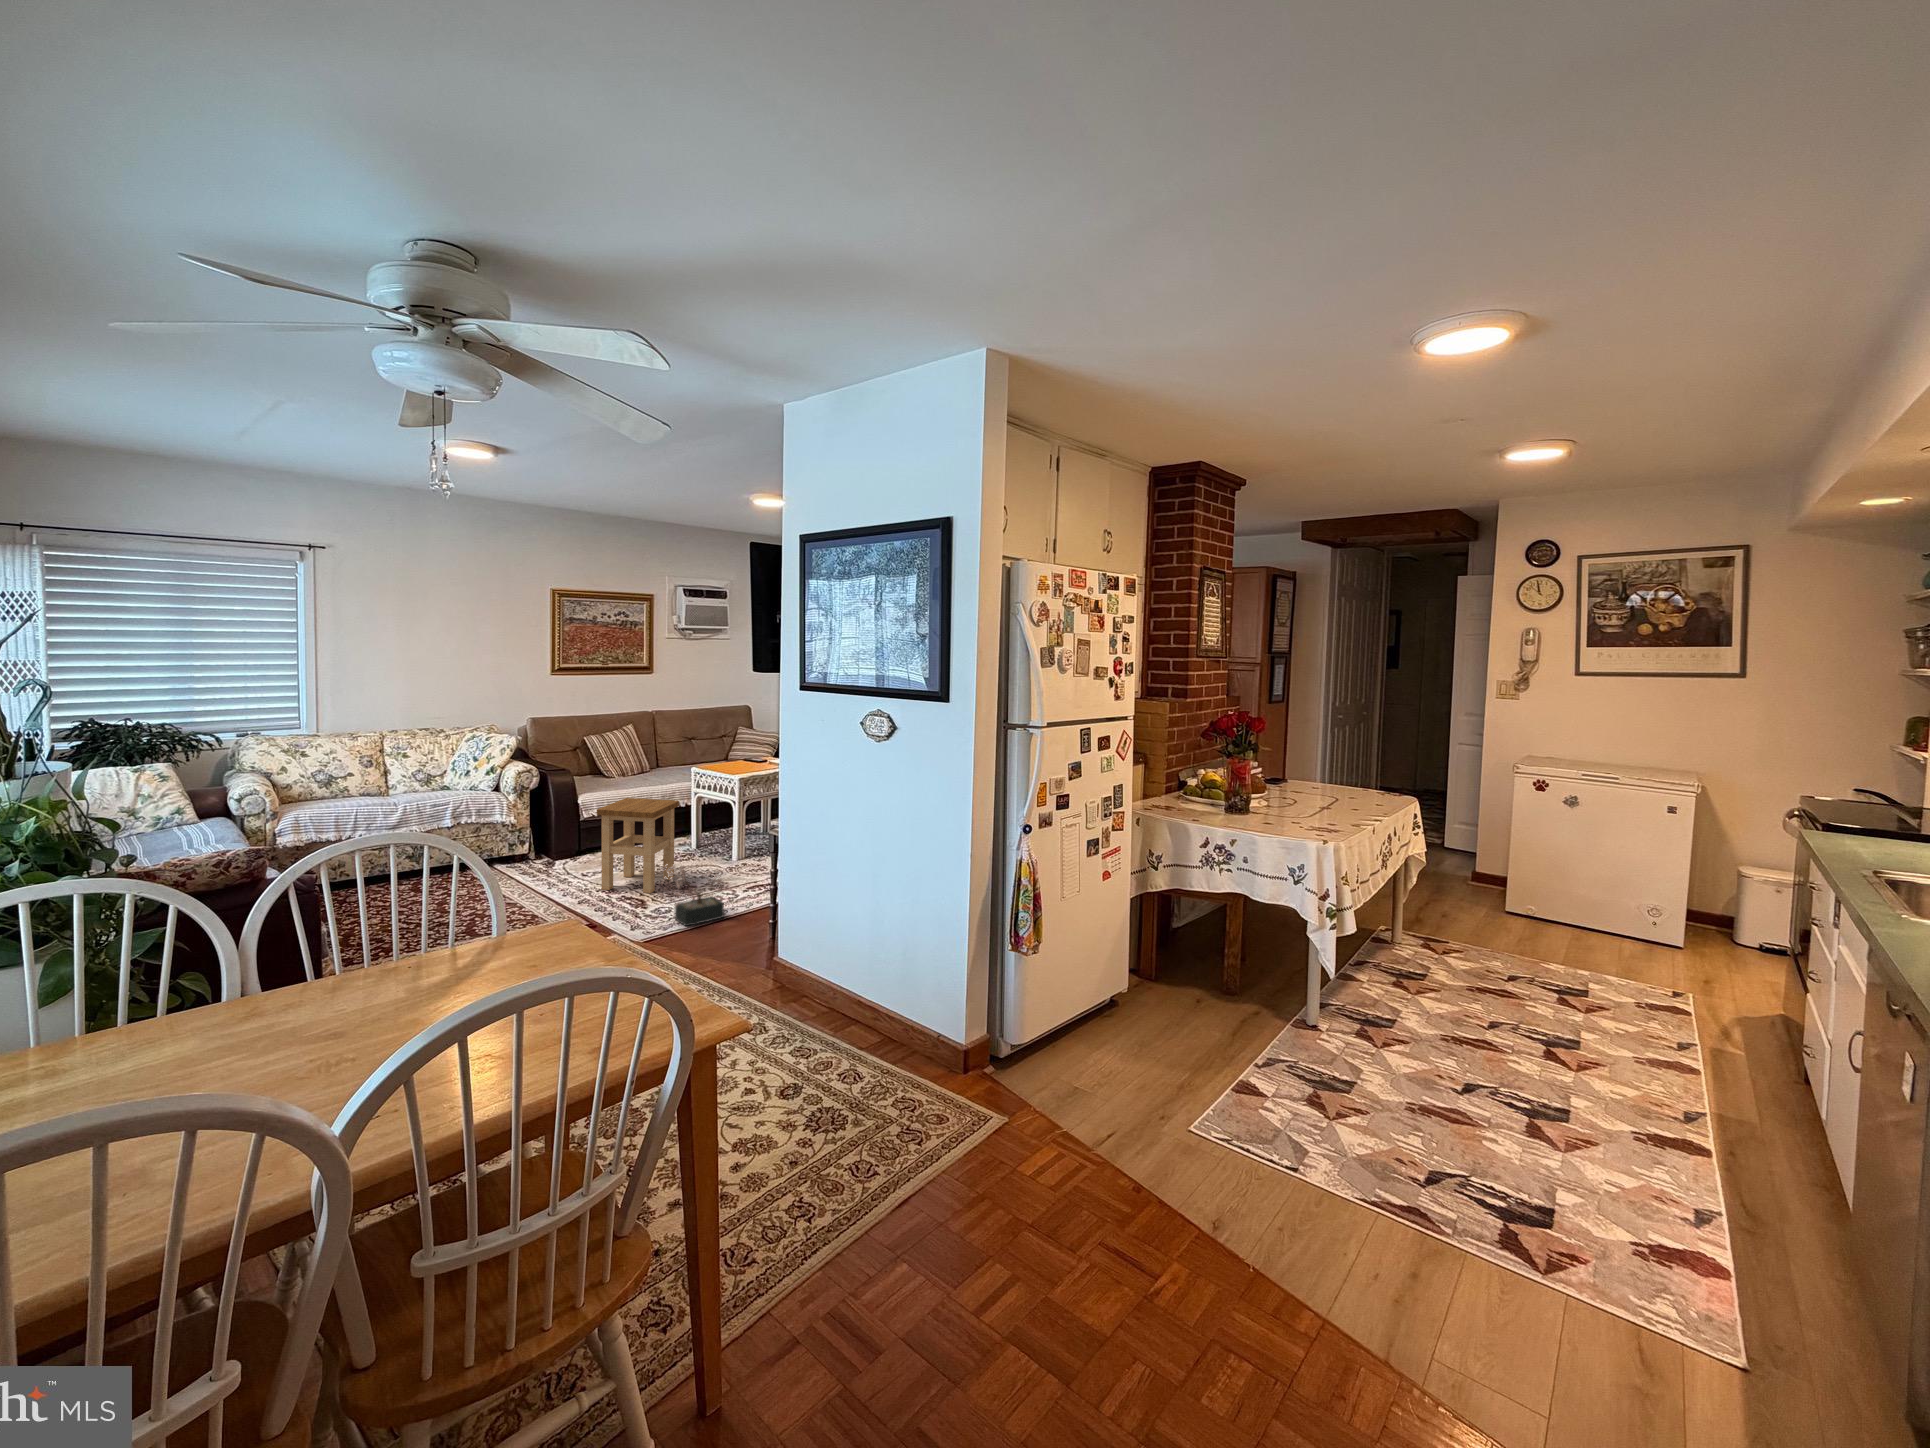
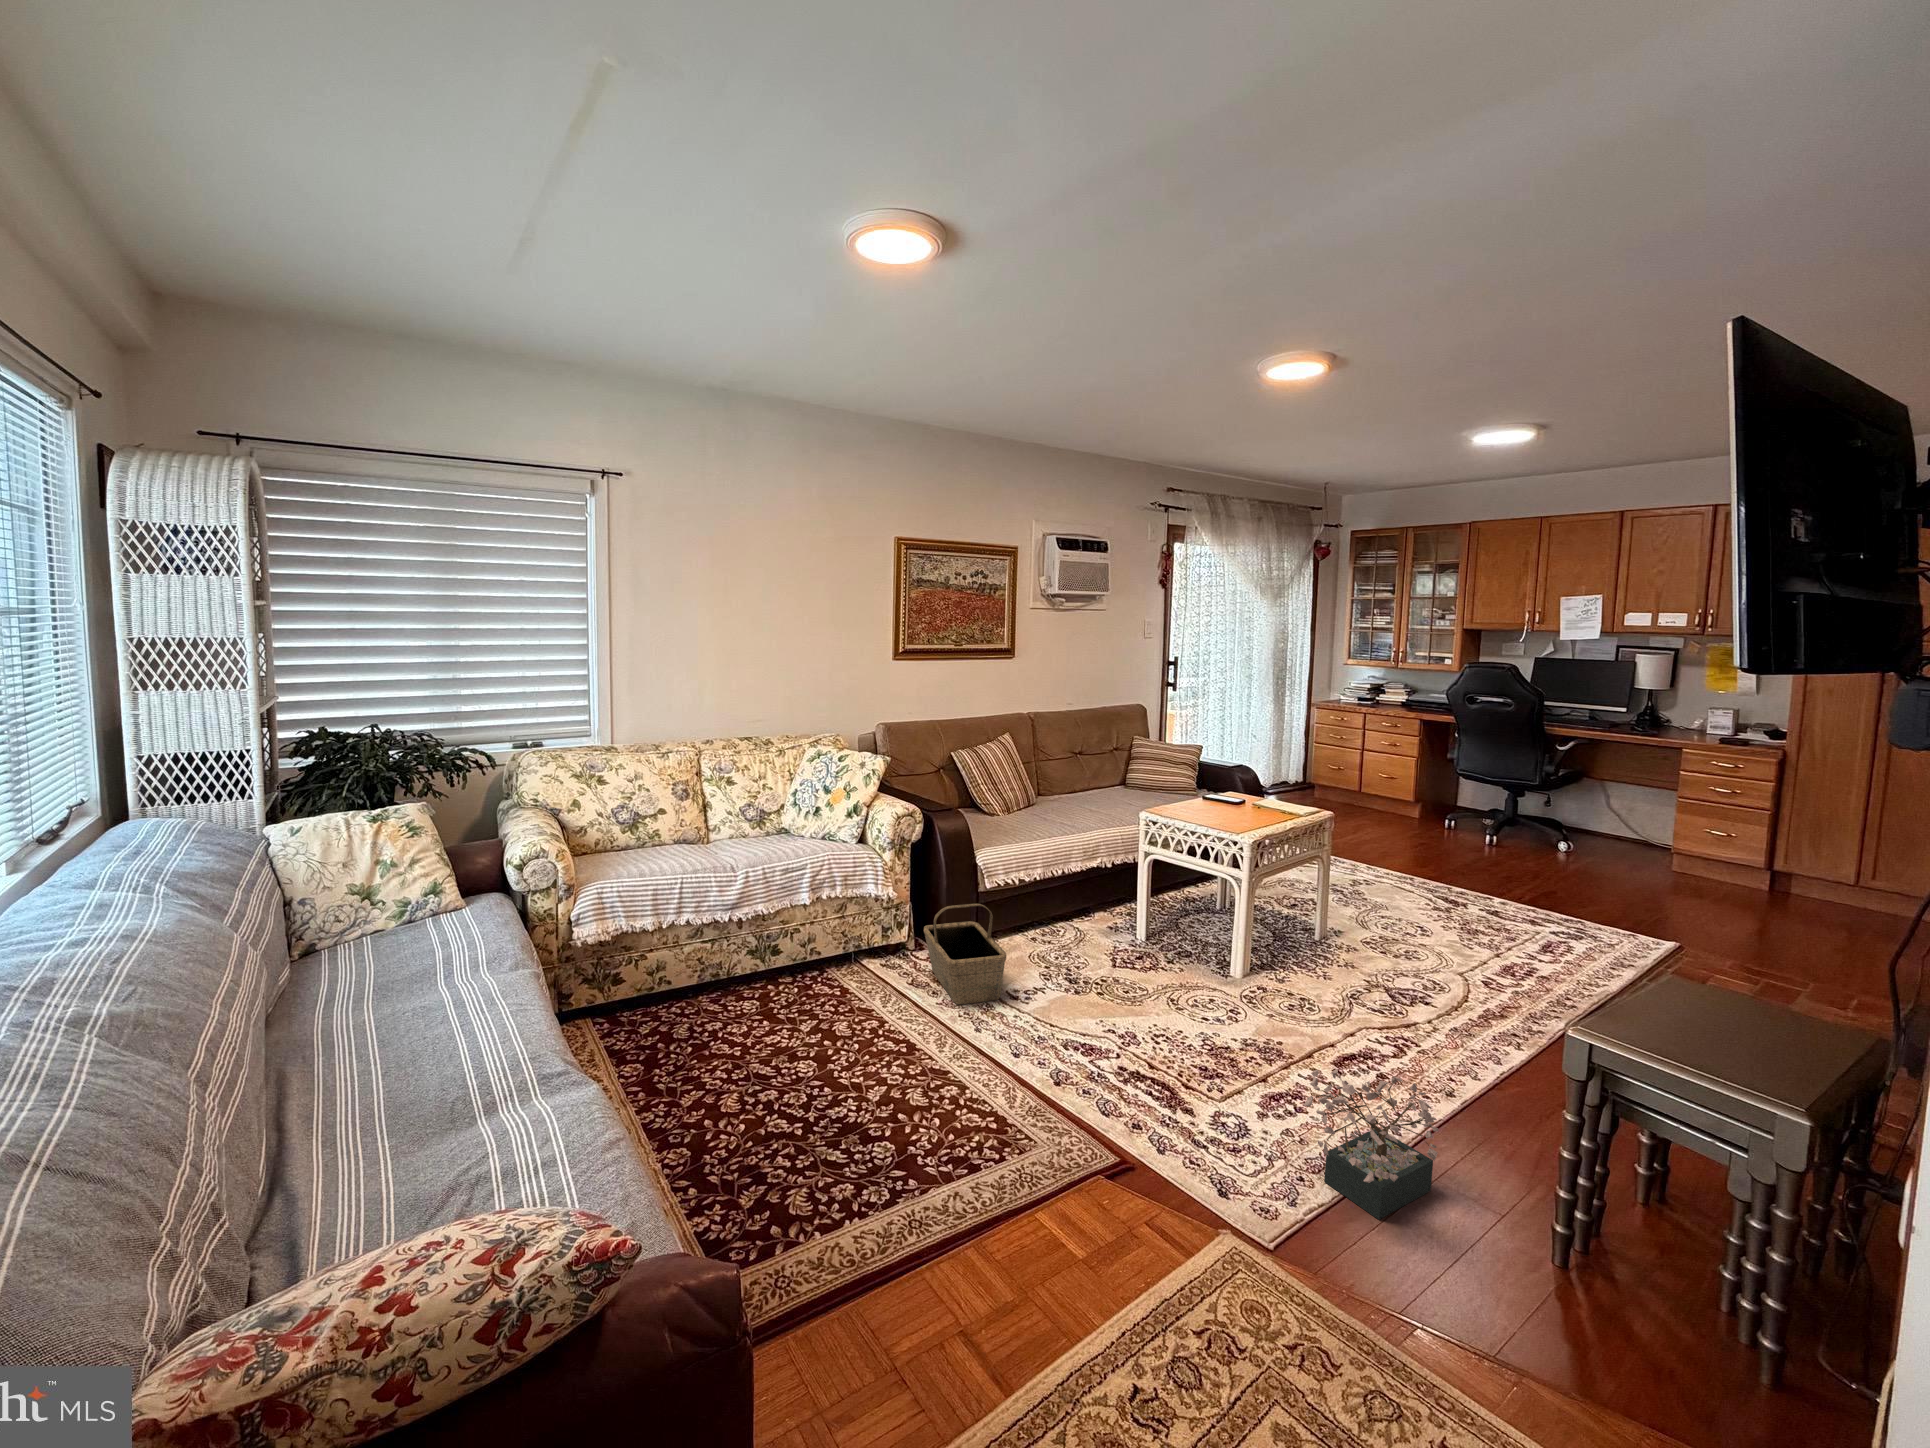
stool: present [597,798,679,893] -> none [1091,879,1208,1075]
basket: none [528,820,571,877] -> present [924,904,1007,1005]

